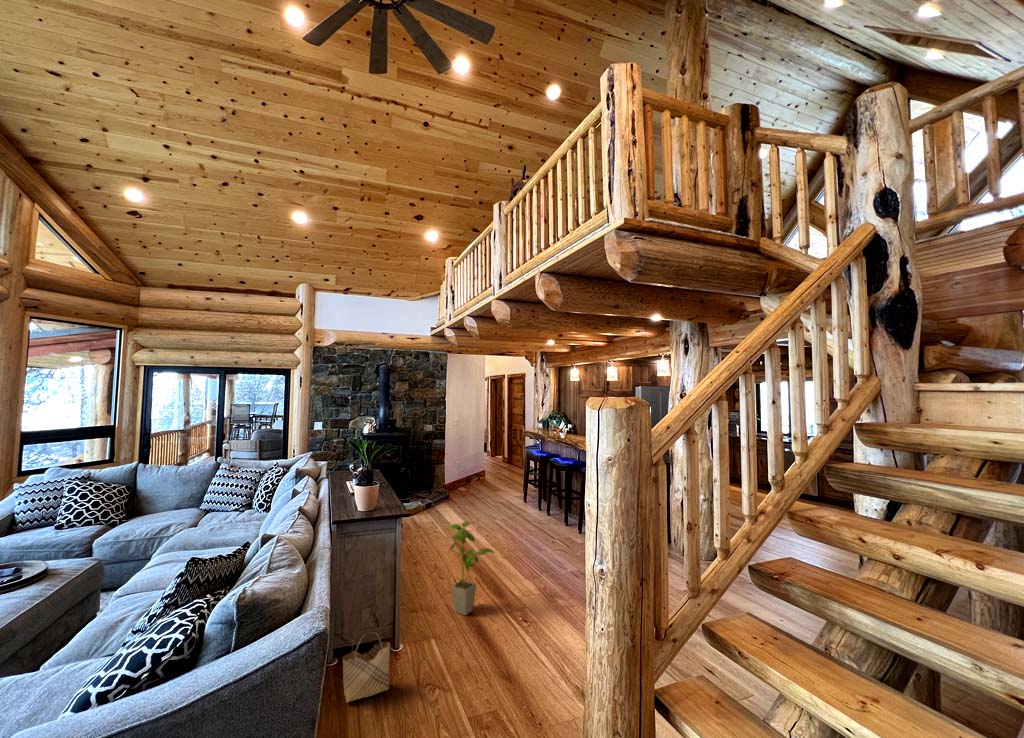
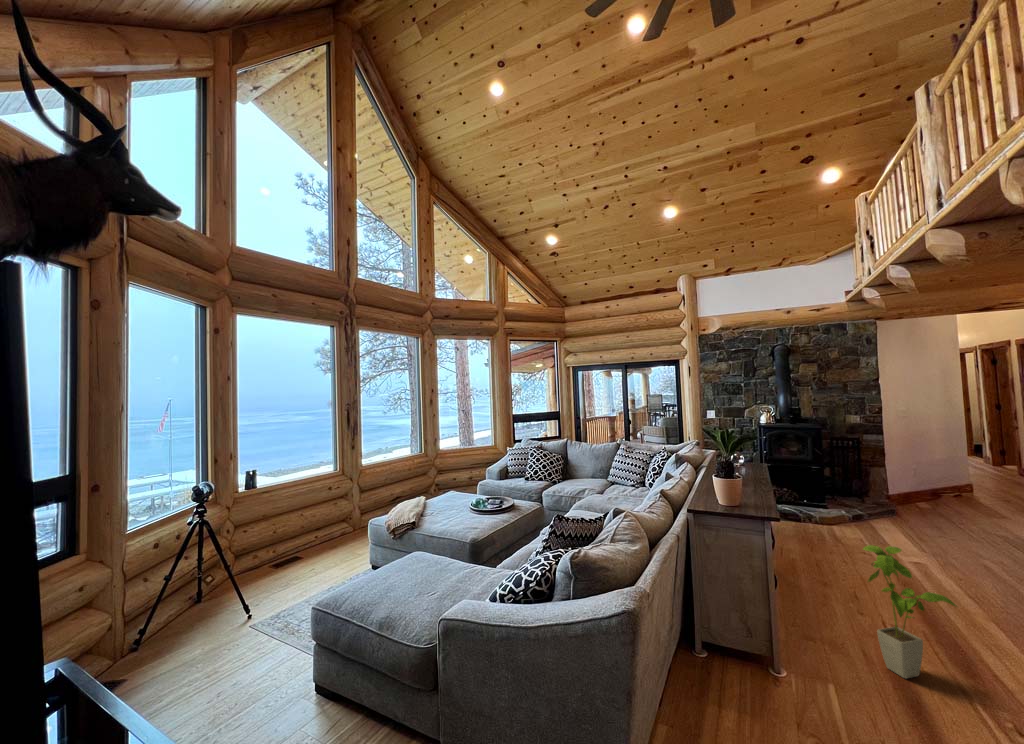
woven basket: present [342,622,390,702] -> none [712,627,773,718]

